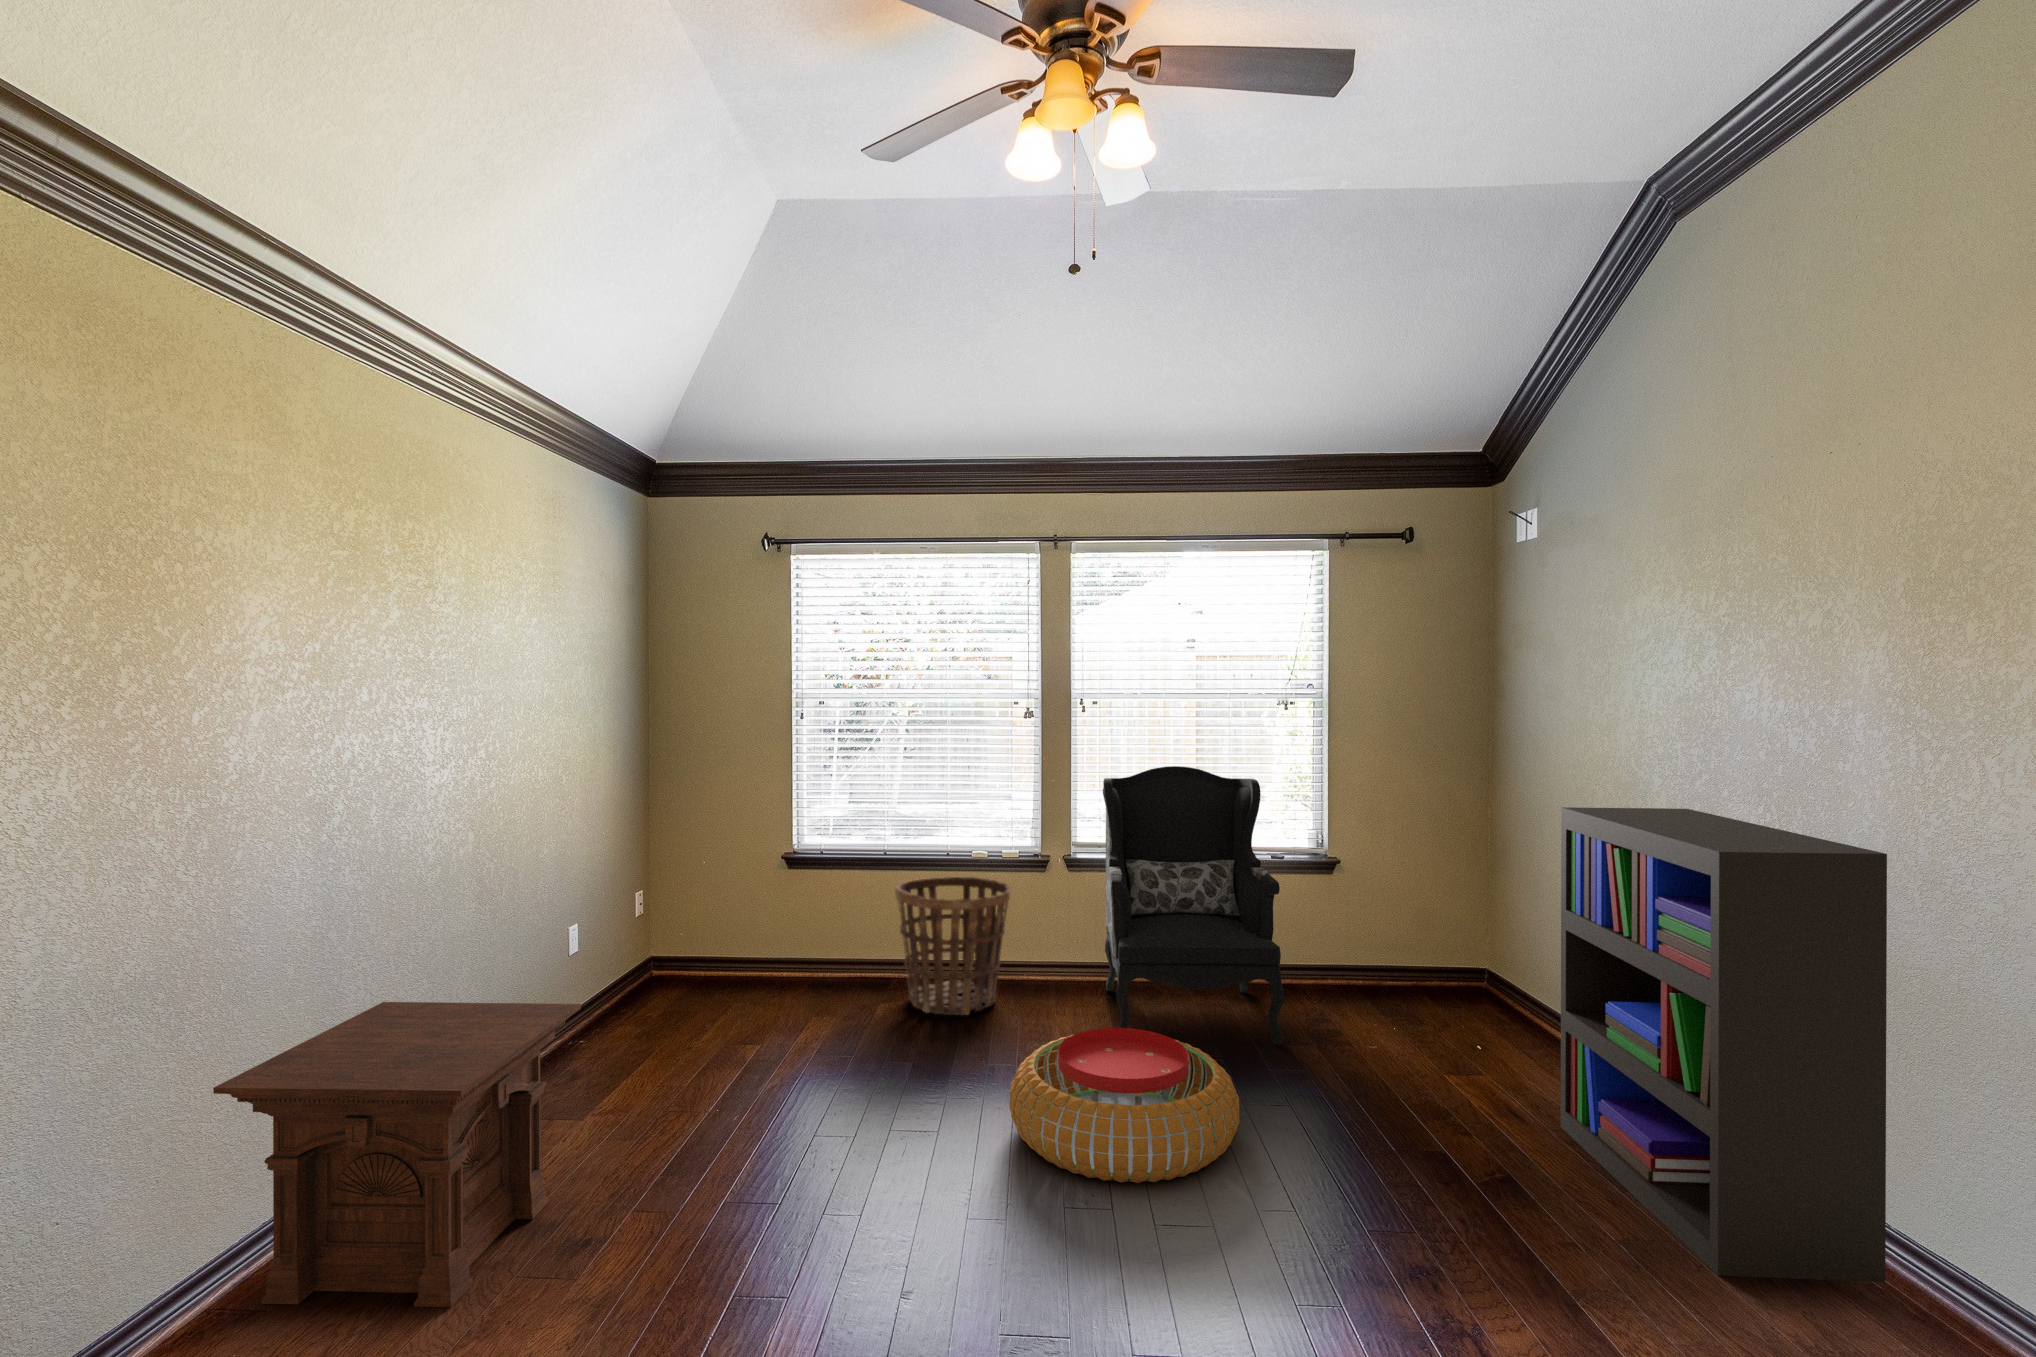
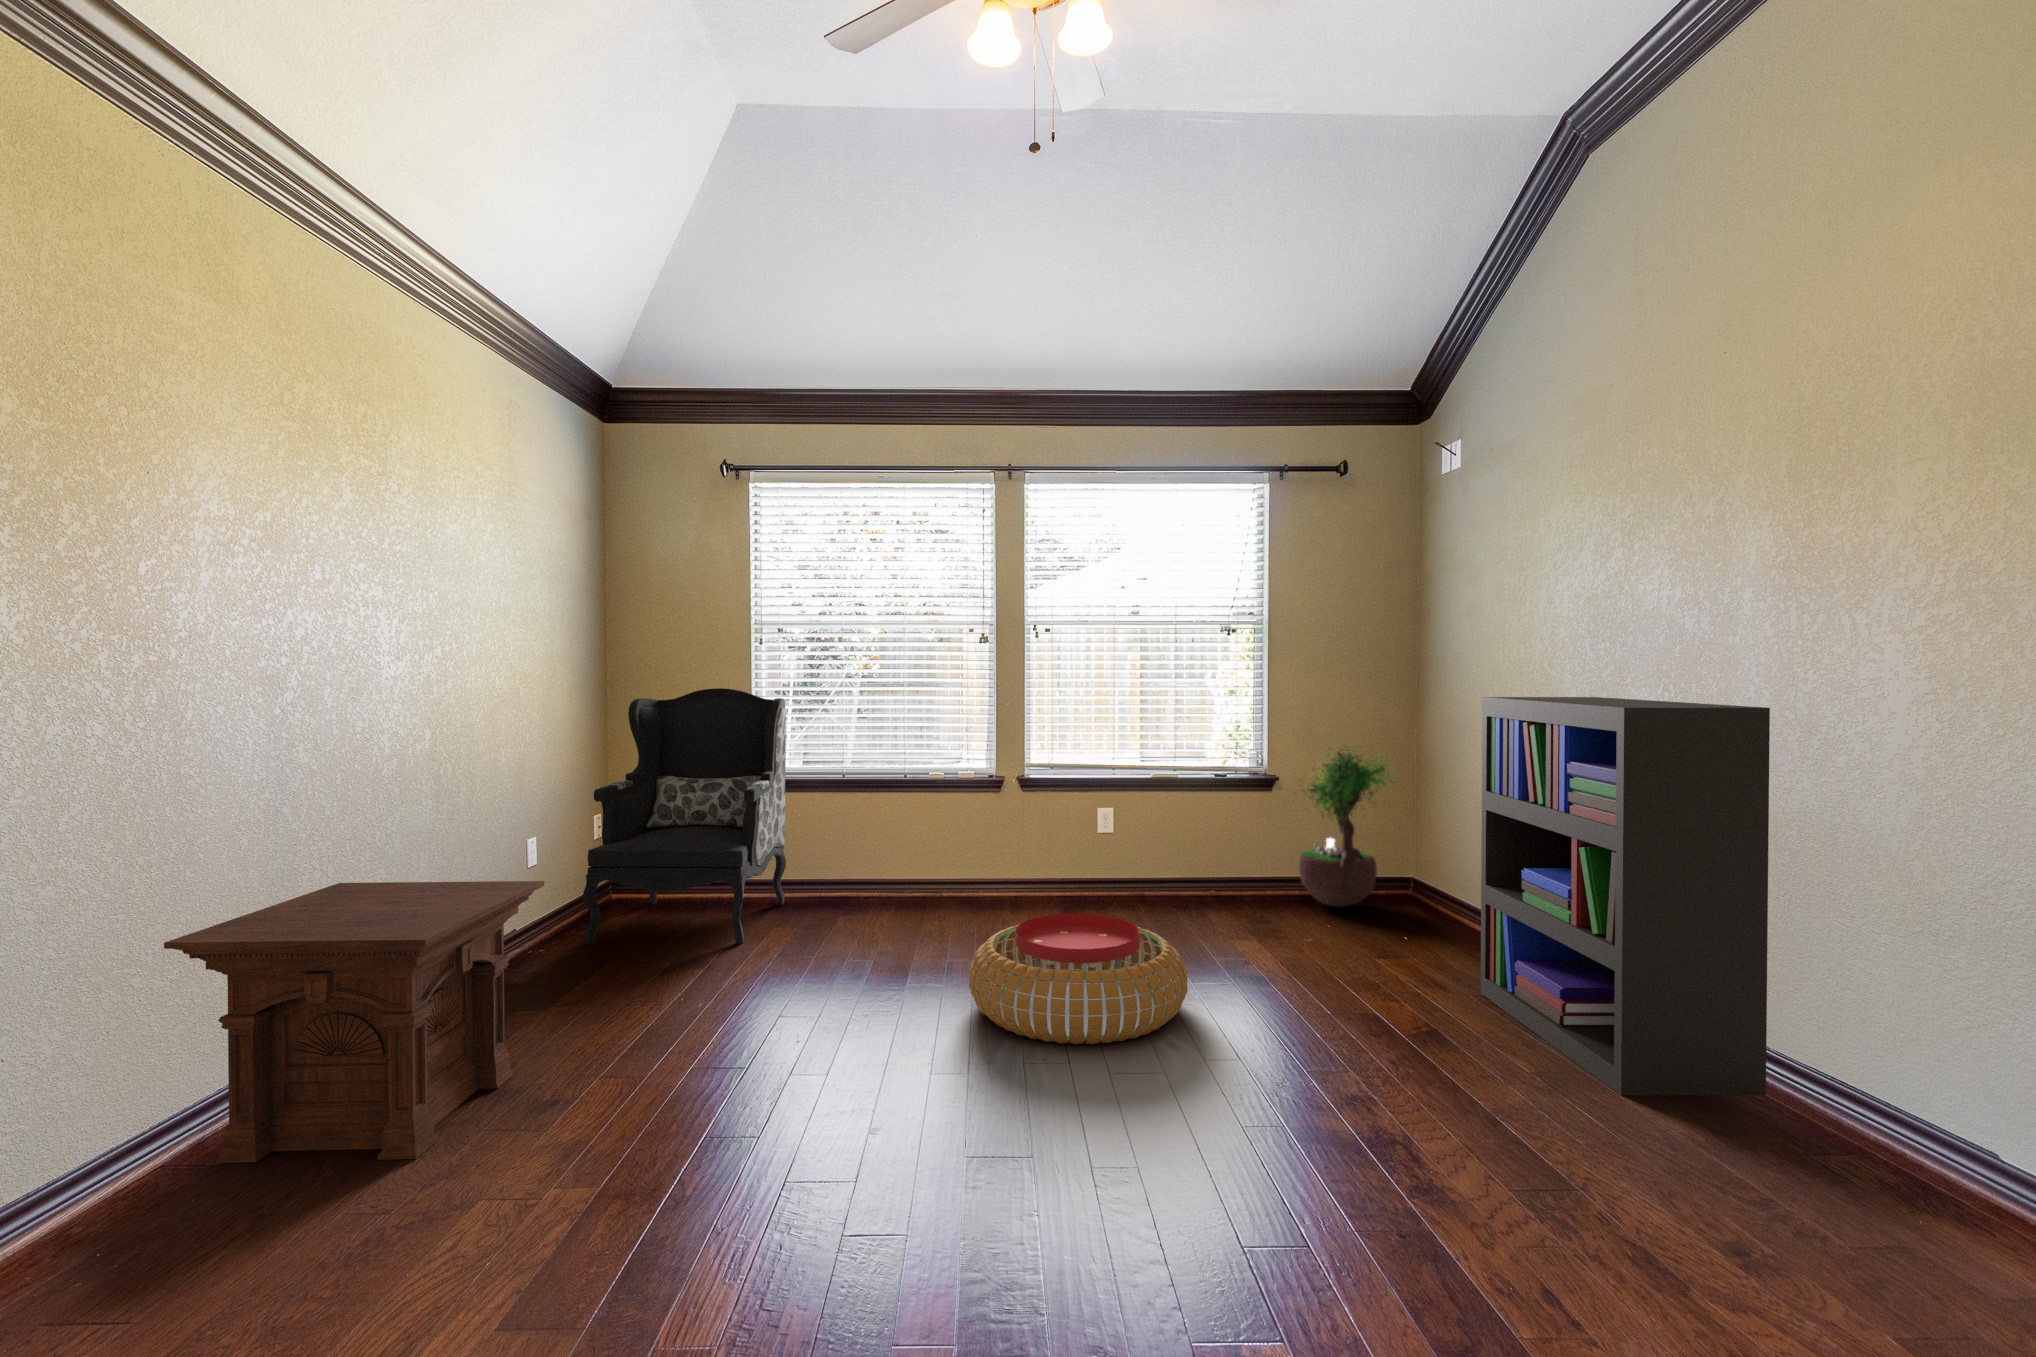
armchair: present [1103,766,1284,1045] -> present [583,688,786,944]
potted tree: none [1356,821,1470,1003] -> present [1299,737,1395,907]
basket: present [895,877,1010,1015] -> none [855,797,967,923]

